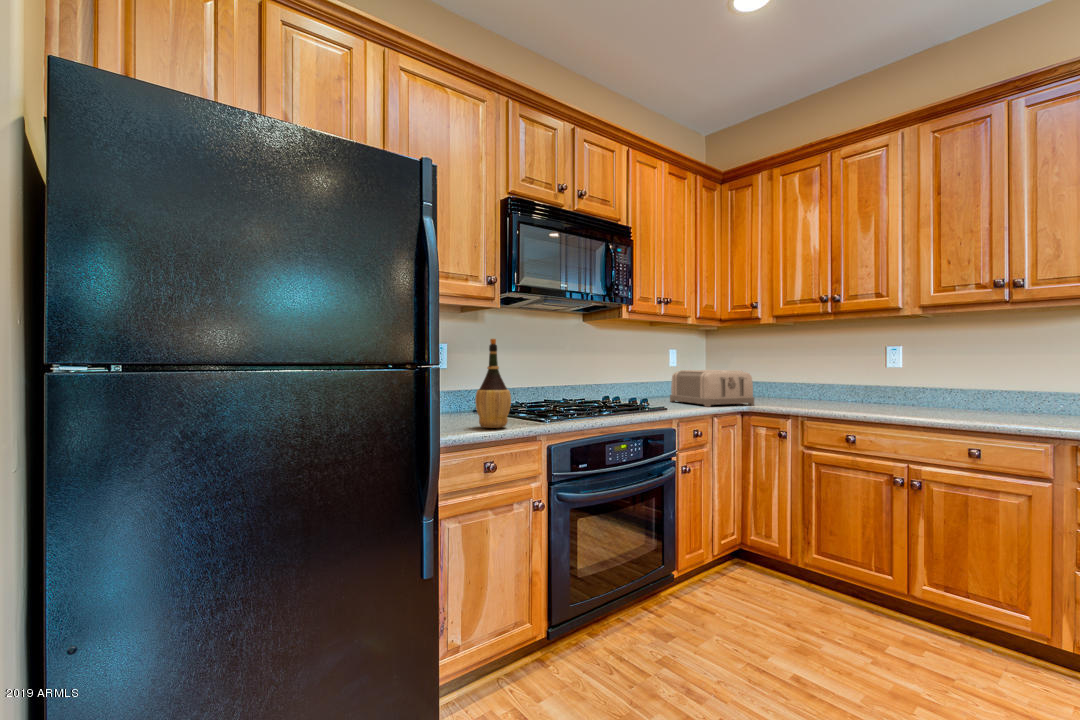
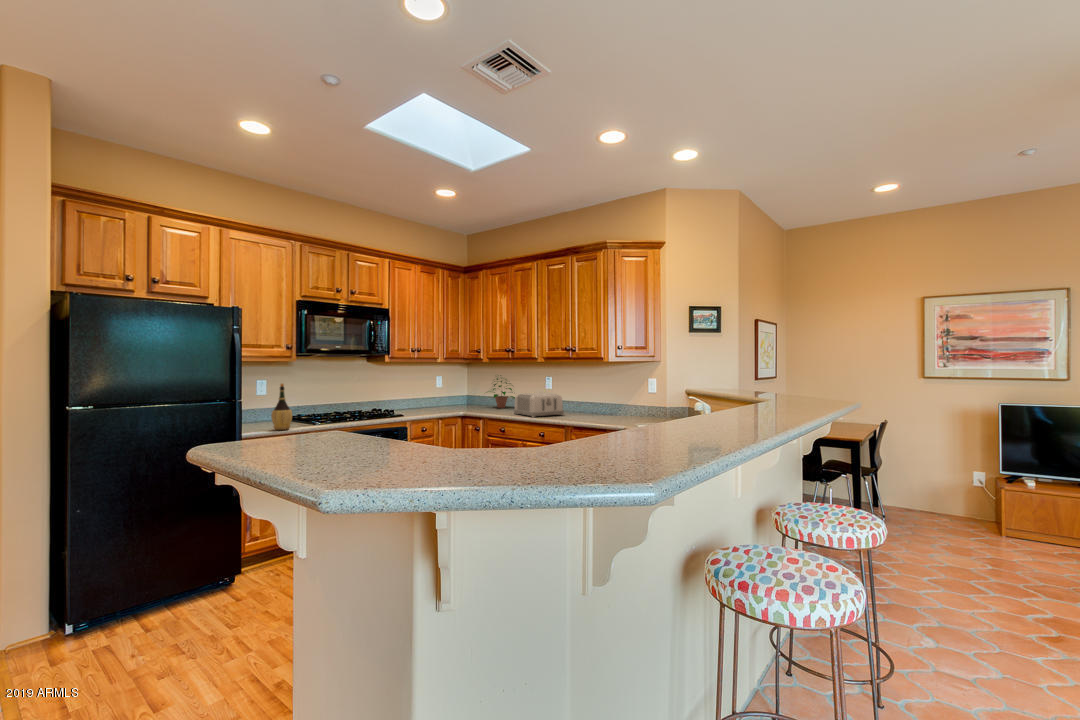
potted plant: none [750,346,816,400] -> present [488,375,515,408]
toaster: present [670,370,754,407] -> present [514,392,564,418]

